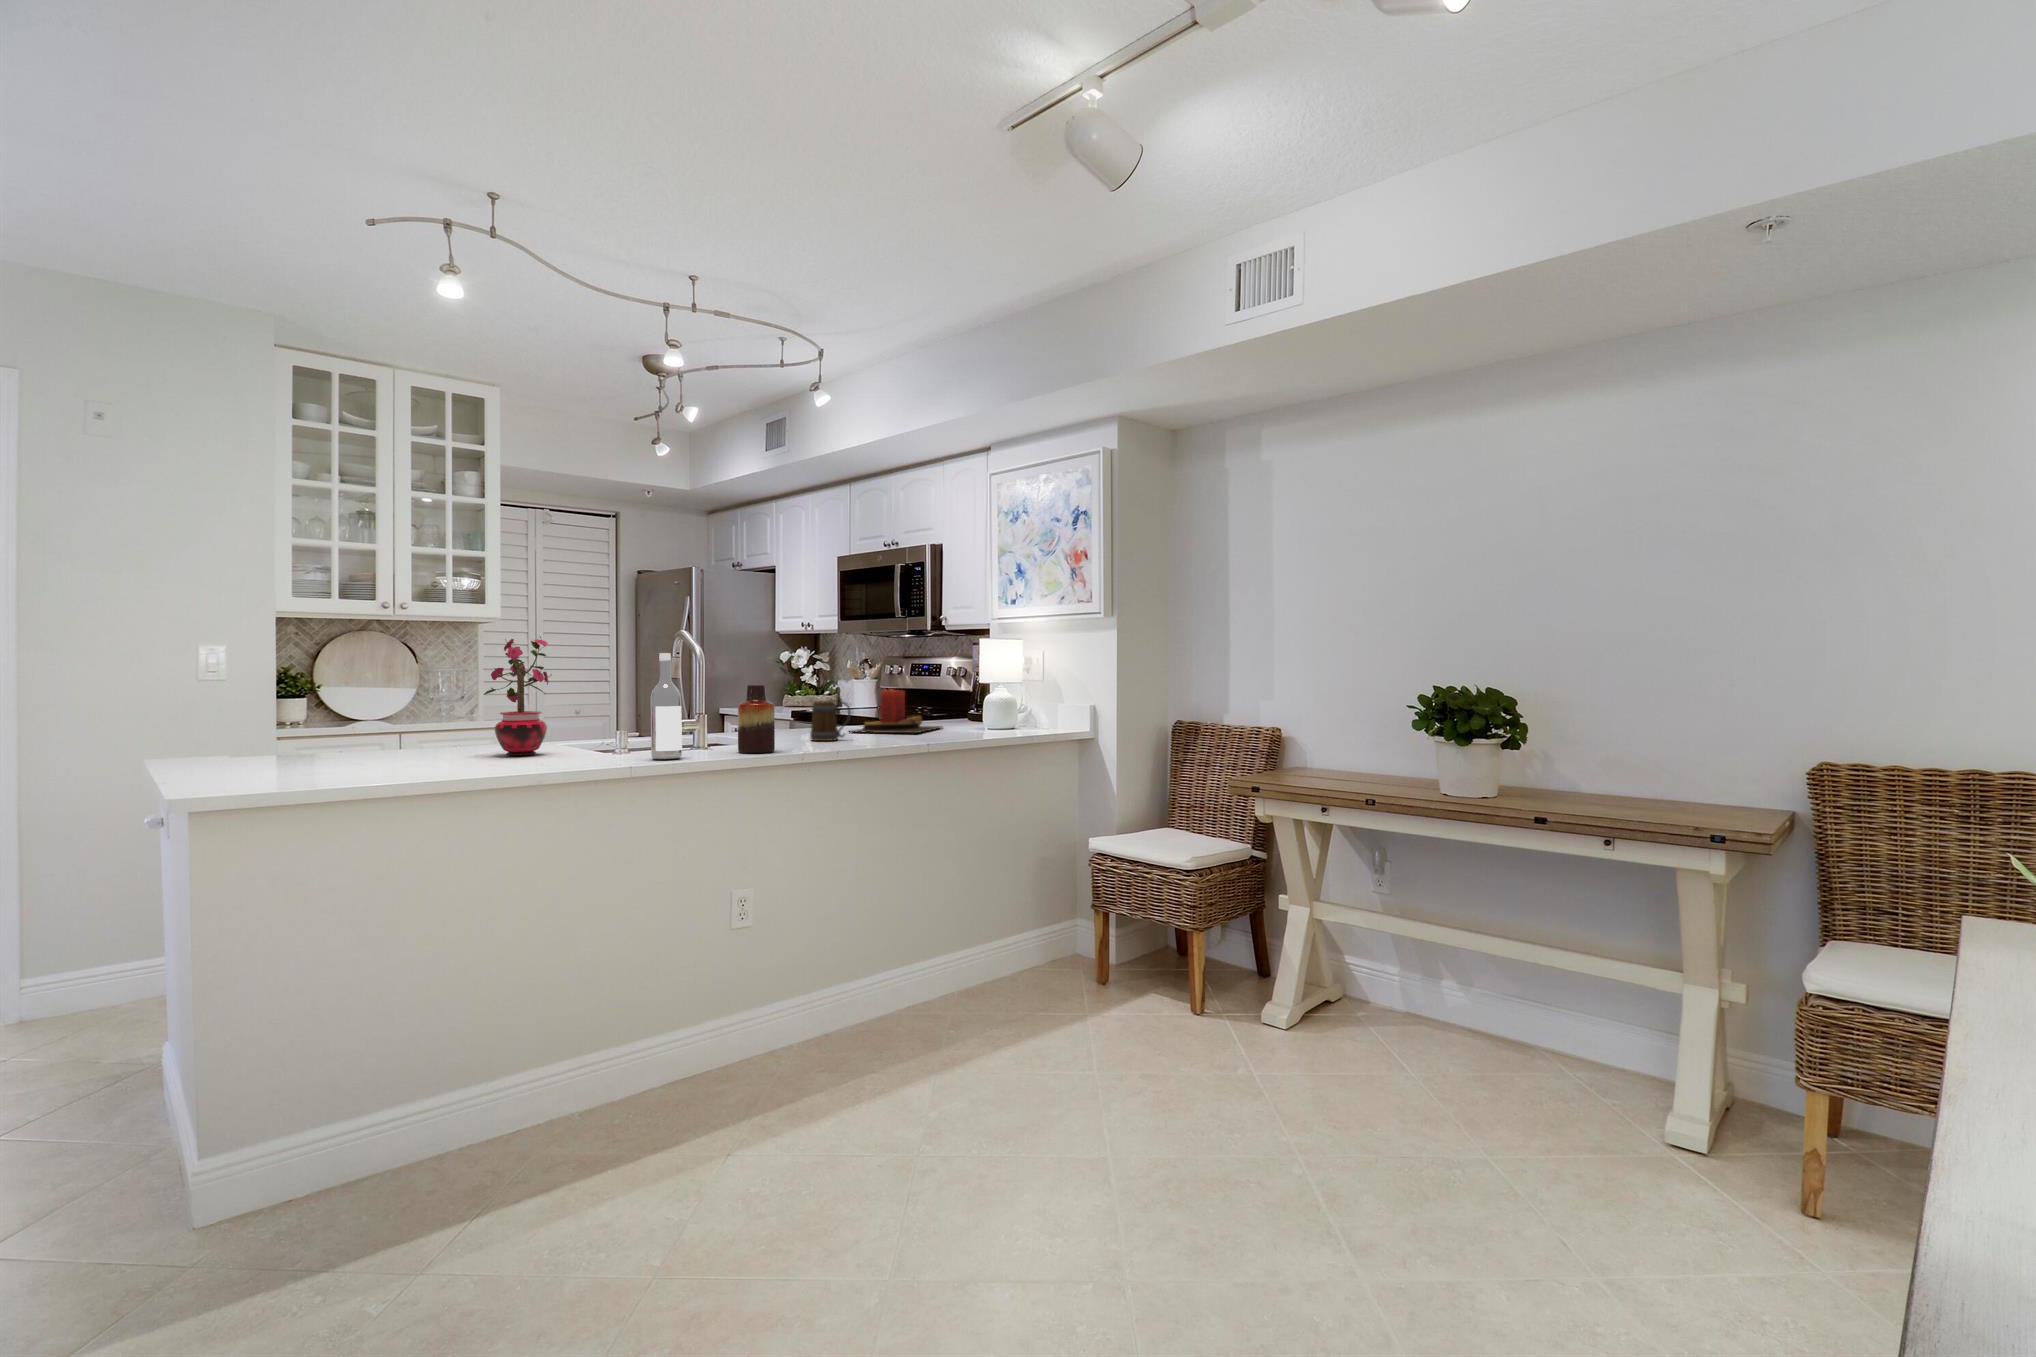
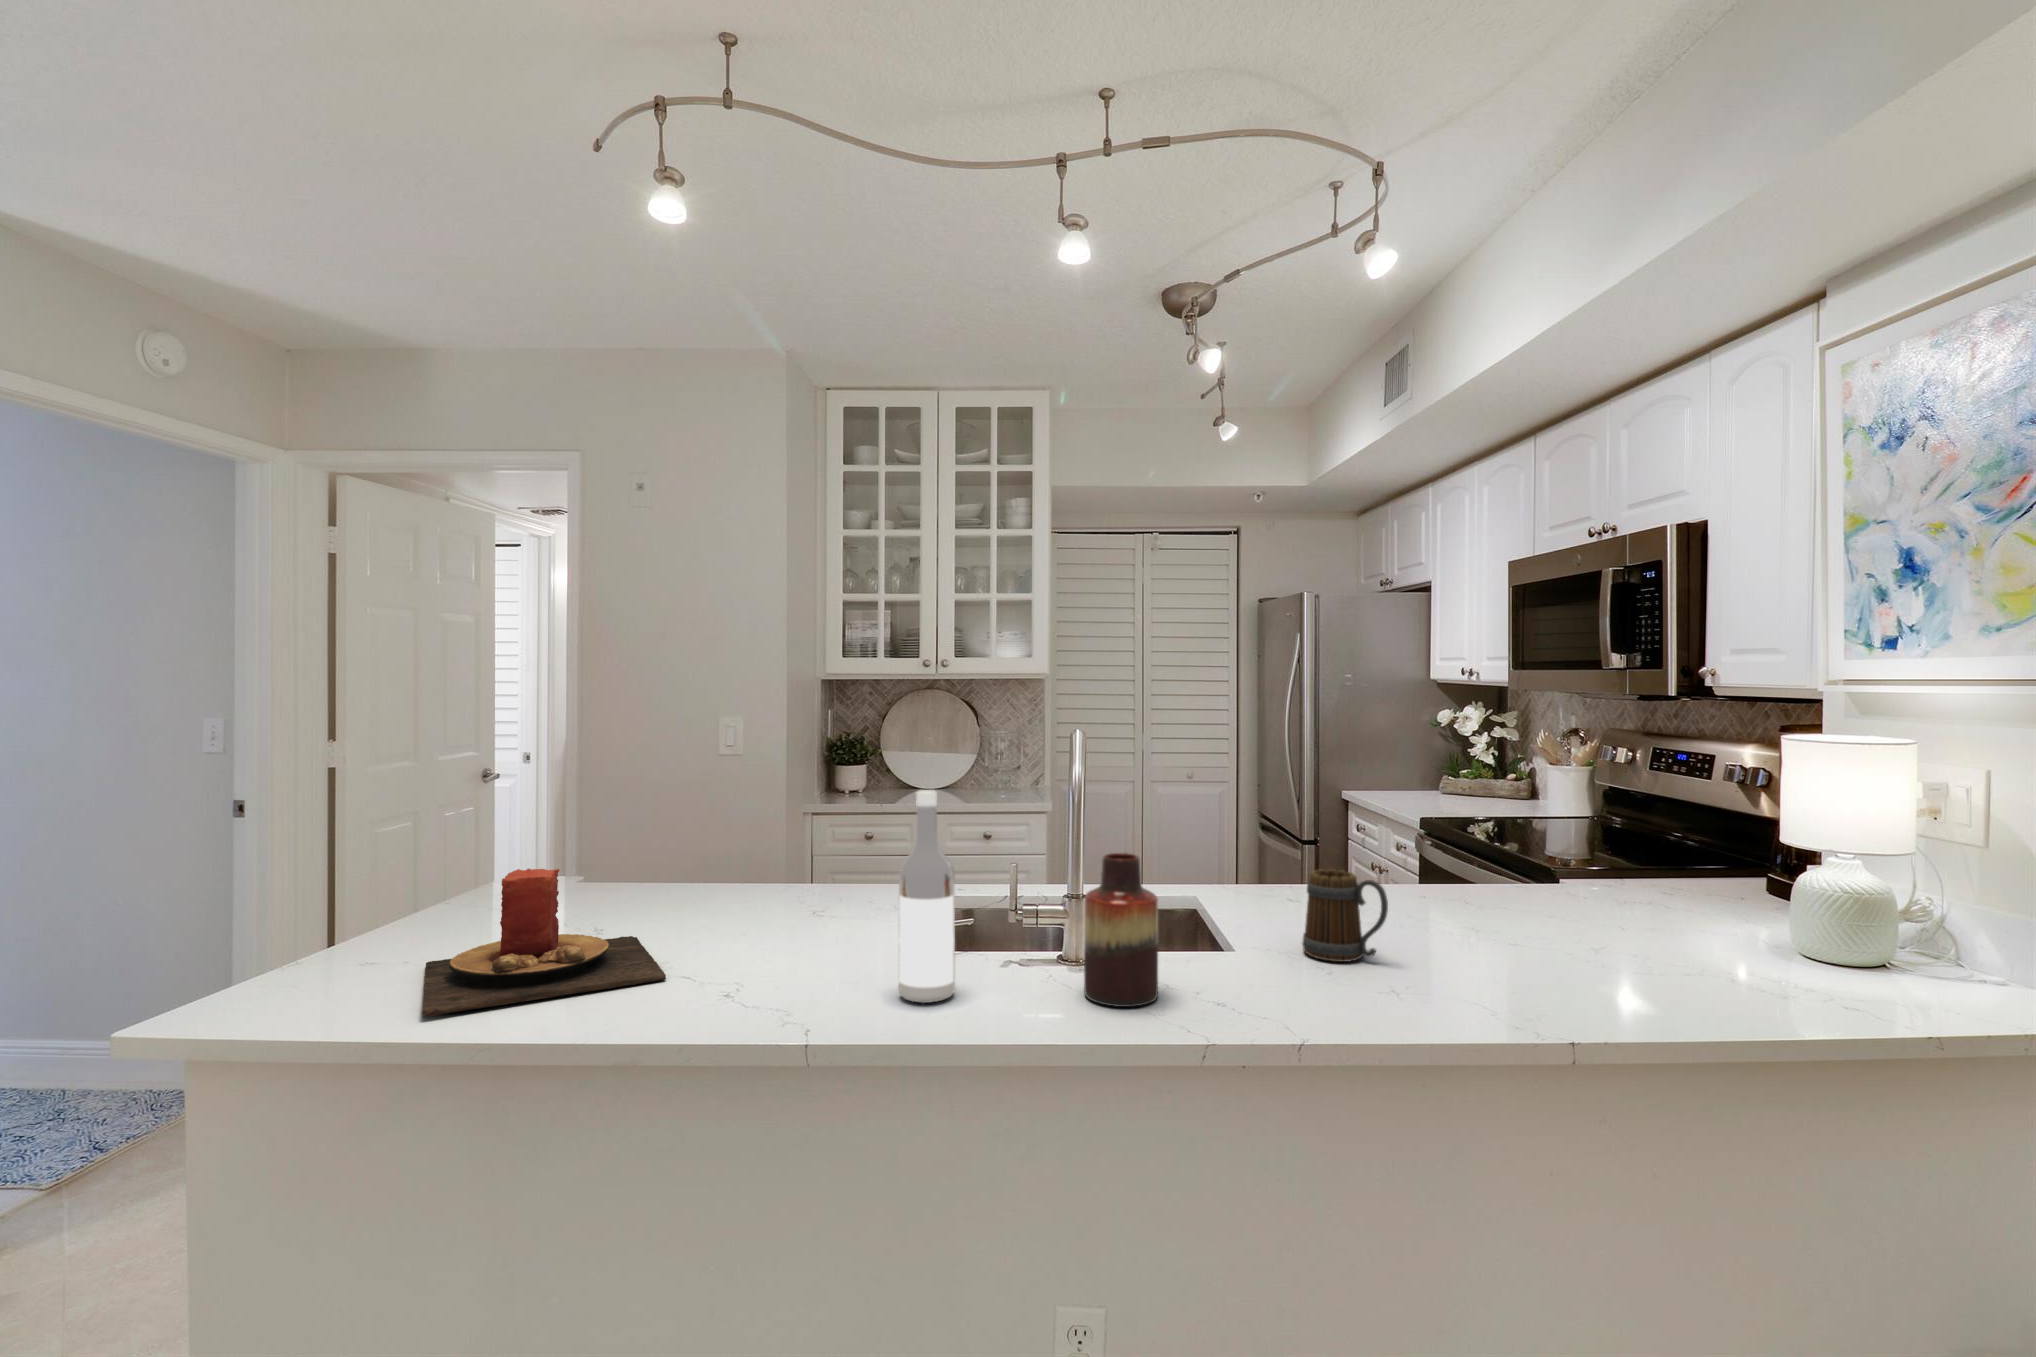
potted plant: present [484,637,552,756] -> none [754,739,855,928]
candle: present [851,689,942,733] -> present [422,869,666,1017]

